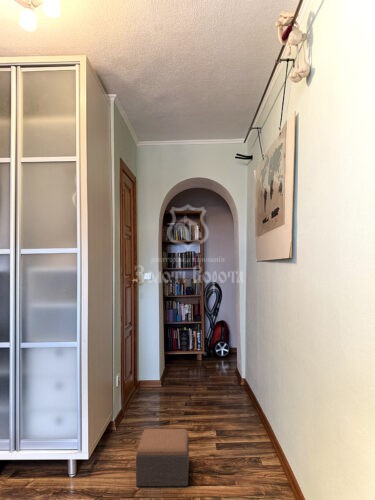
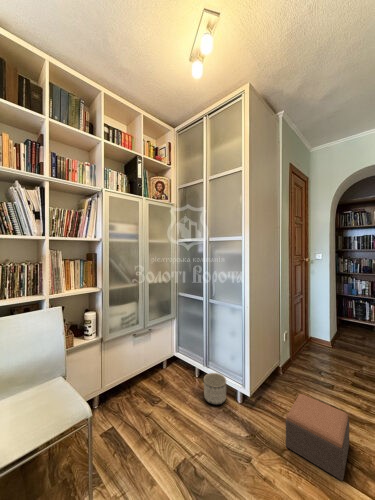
planter: none [21,447,56,488] -> present [204,373,226,404]

